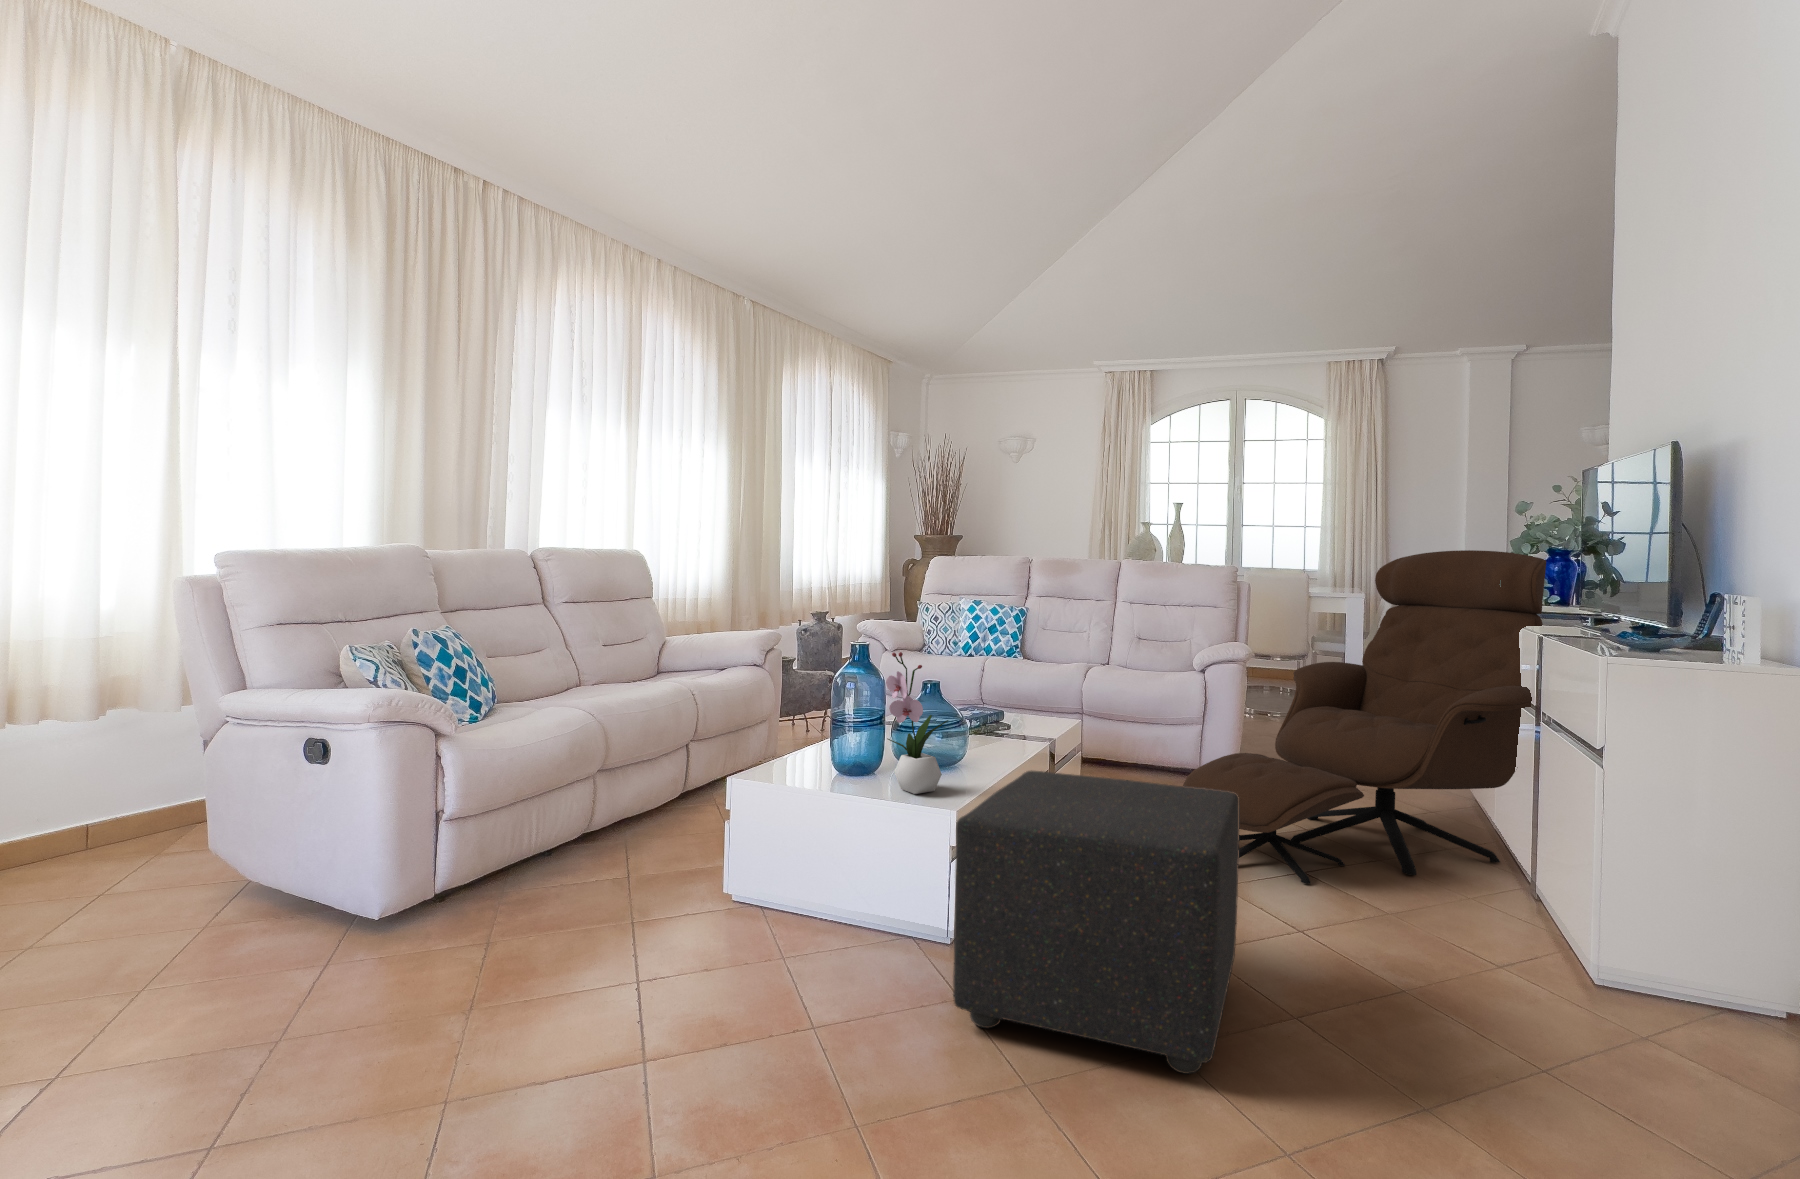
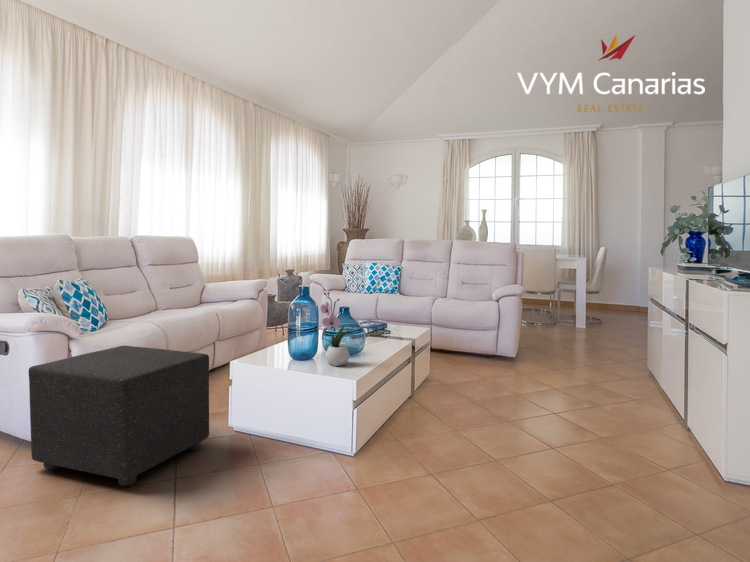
lounge chair: present [1183,550,1546,884] -> none [478,238,666,411]
ottoman: present [953,771,1239,1074] -> present [29,346,209,486]

